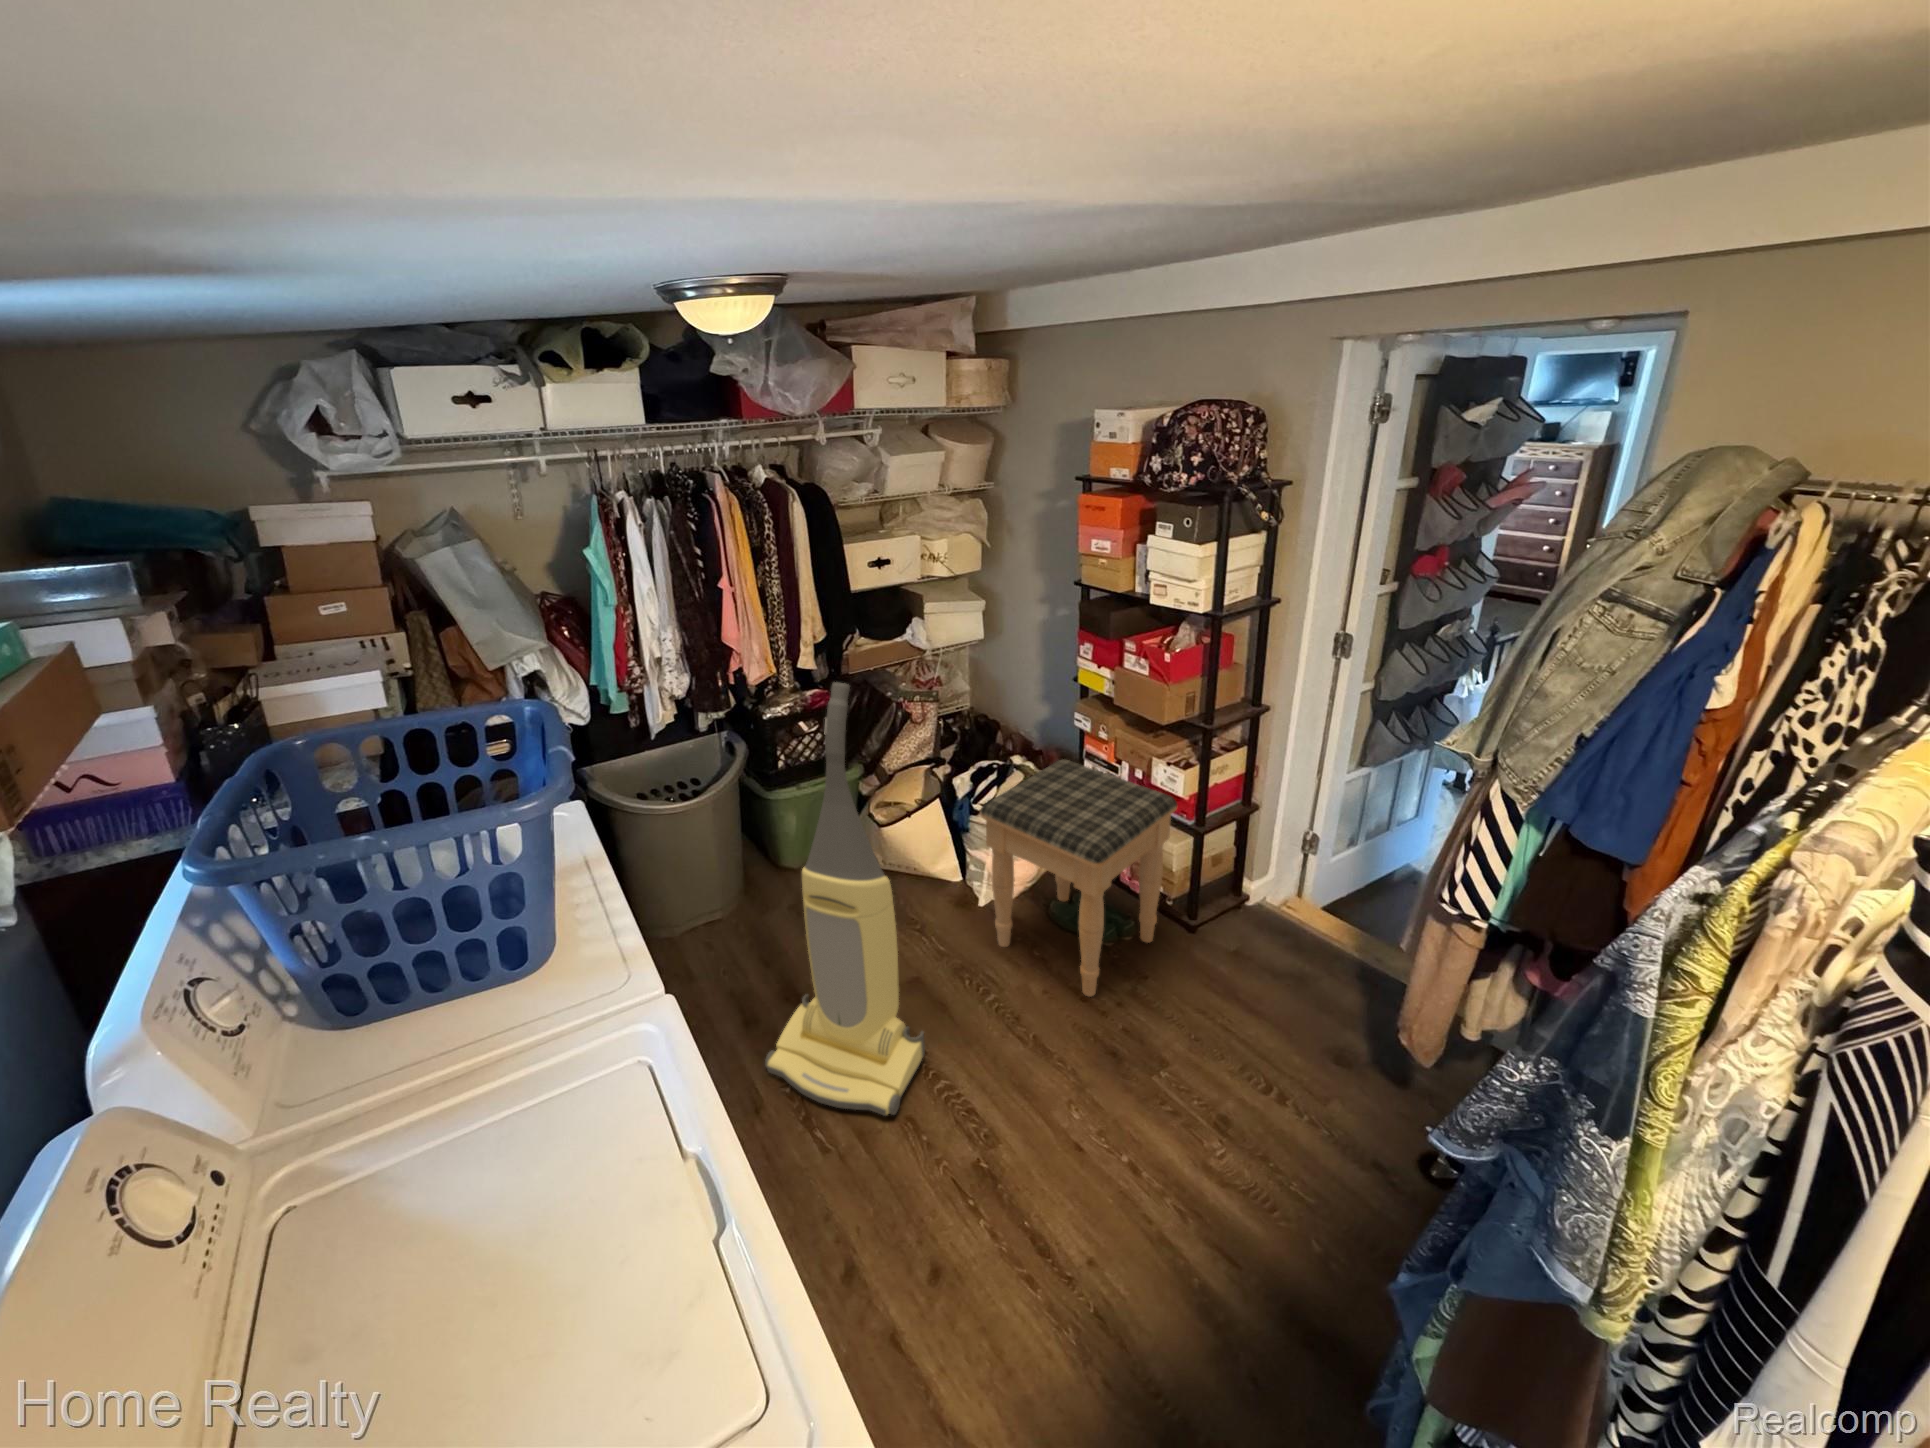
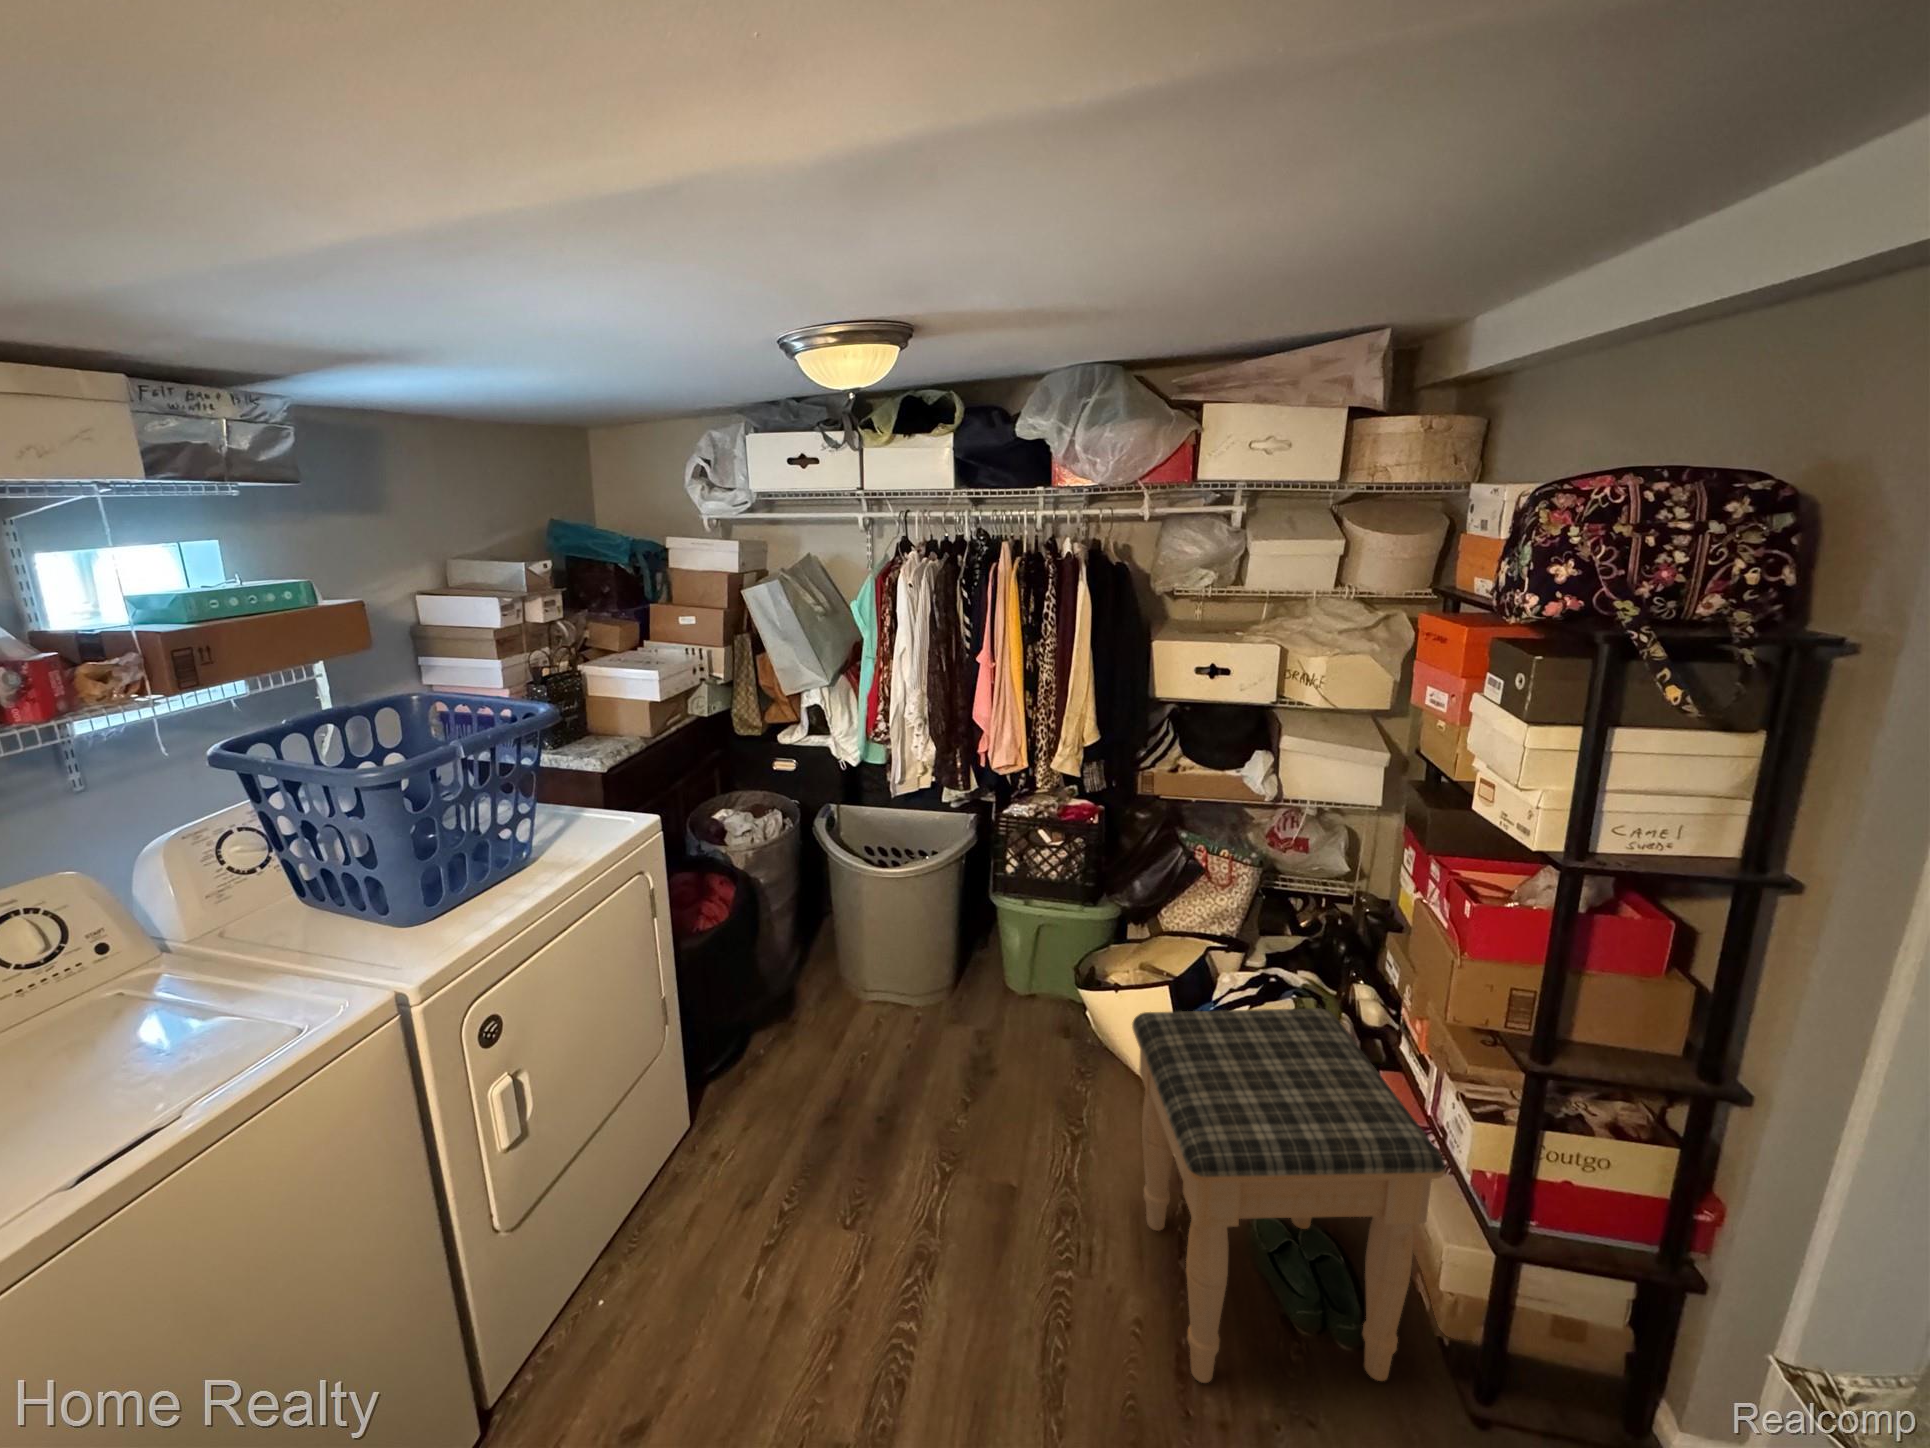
vacuum cleaner: present [765,682,925,1116] -> none [790,775,933,1318]

